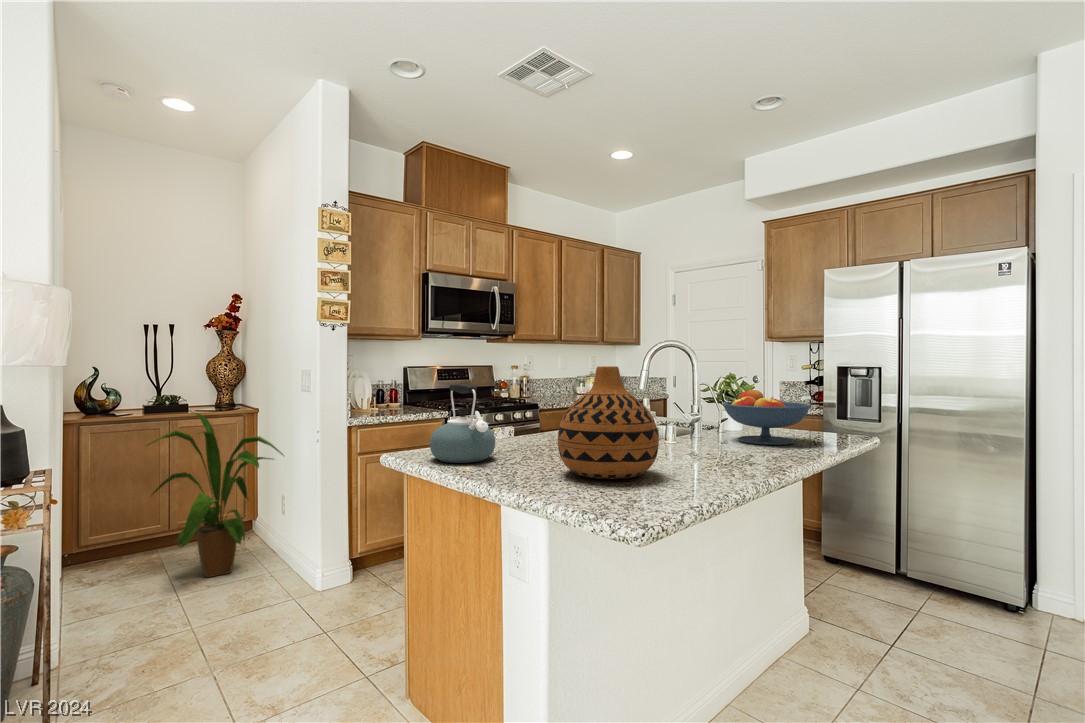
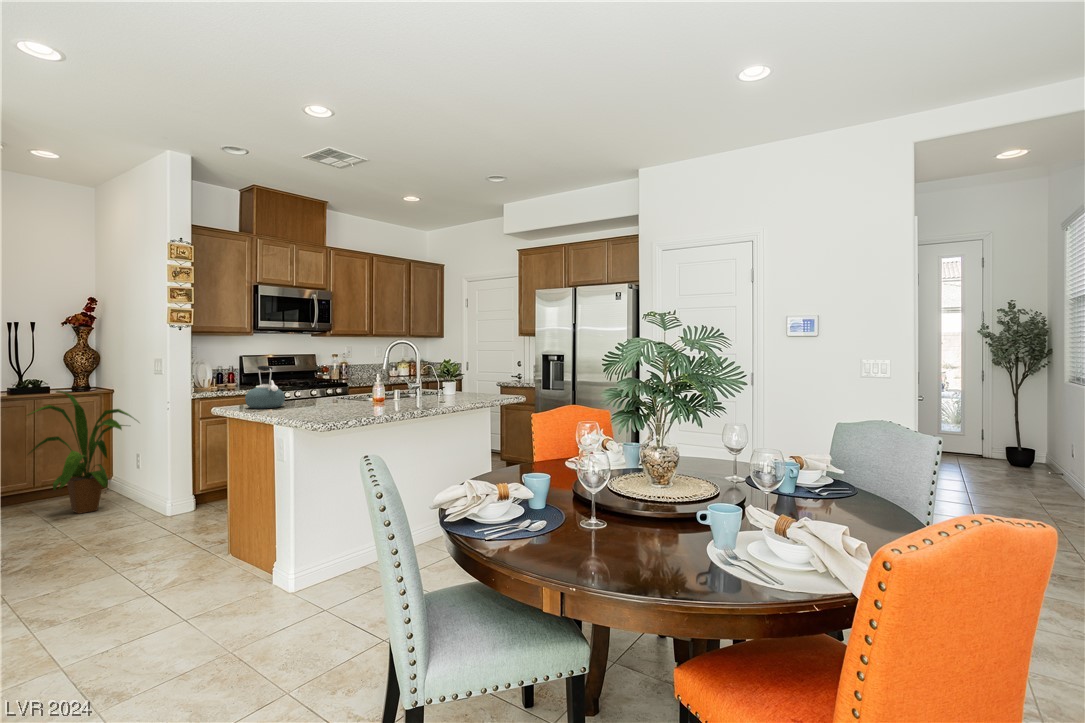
vase: present [558,366,659,479] -> none [312,356,365,410]
fruit bowl: present [723,390,811,445] -> none [434,369,481,399]

